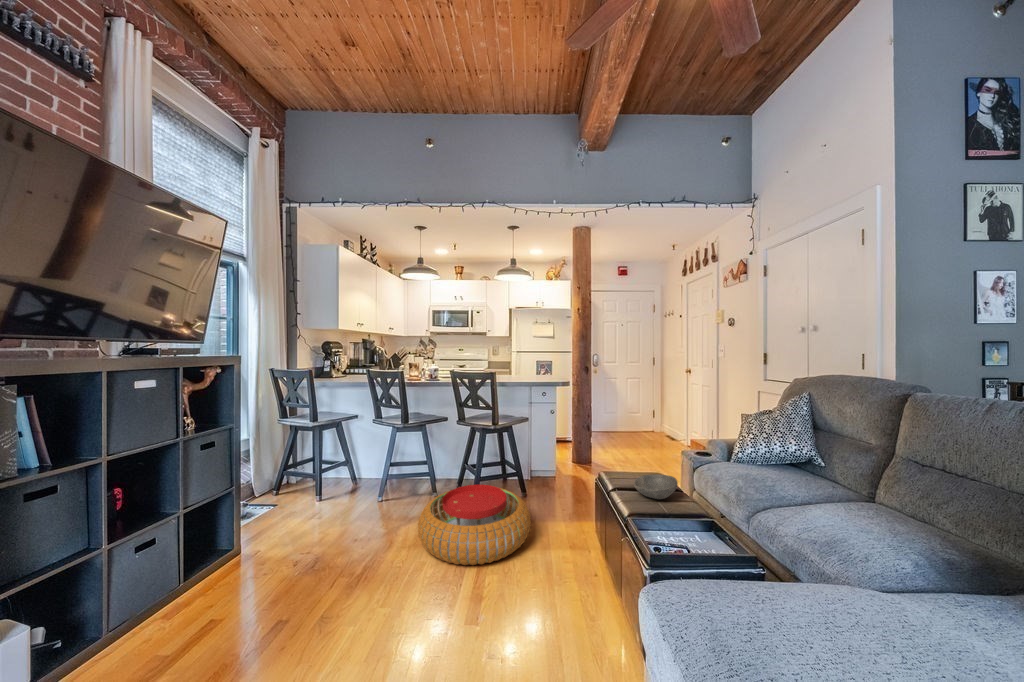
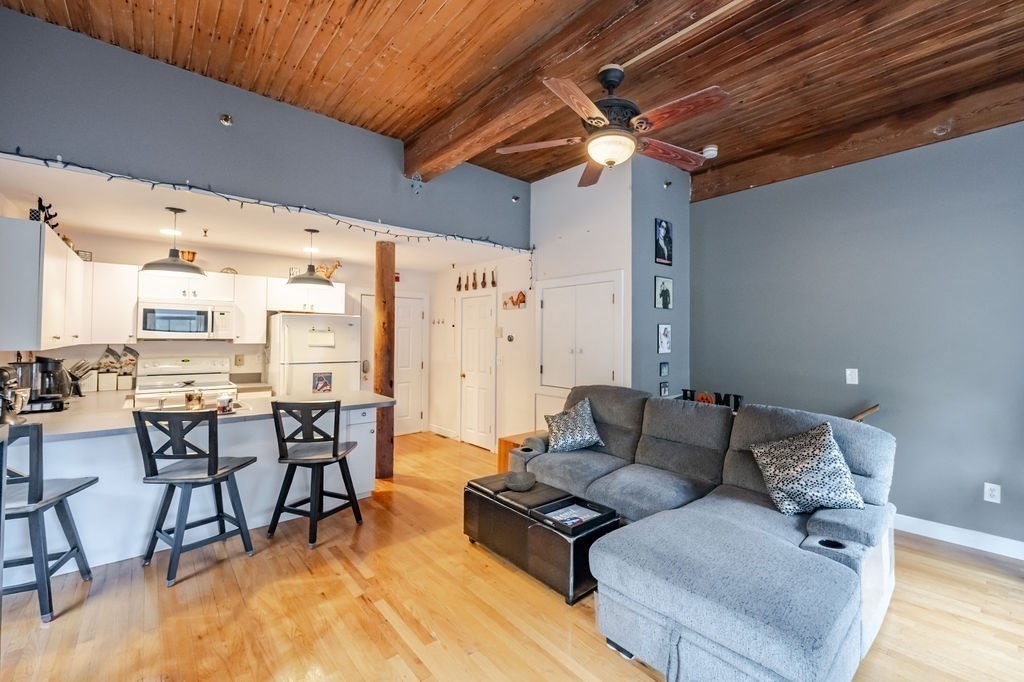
pouf: present [418,485,531,565] -> none [284,520,411,607]

